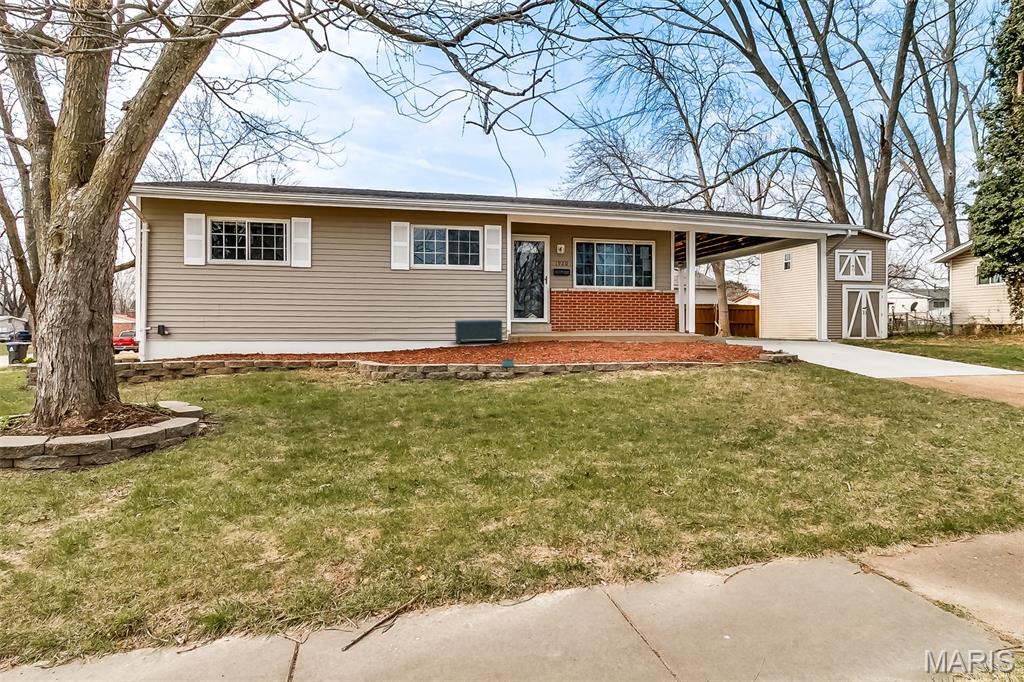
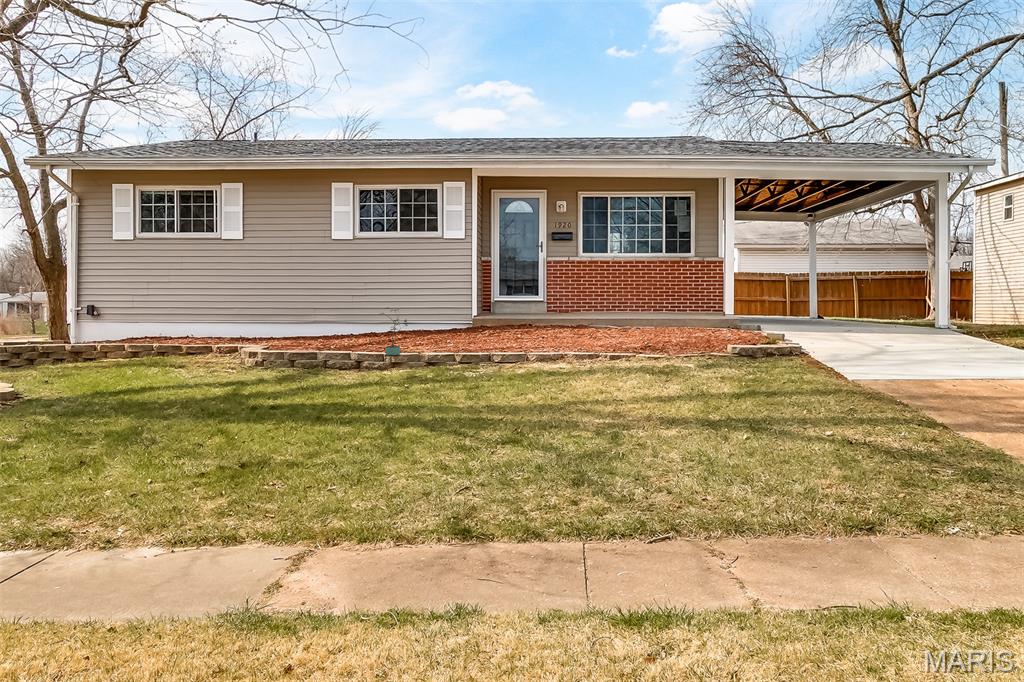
bench: present [455,320,502,343] -> none [399,299,460,328]

